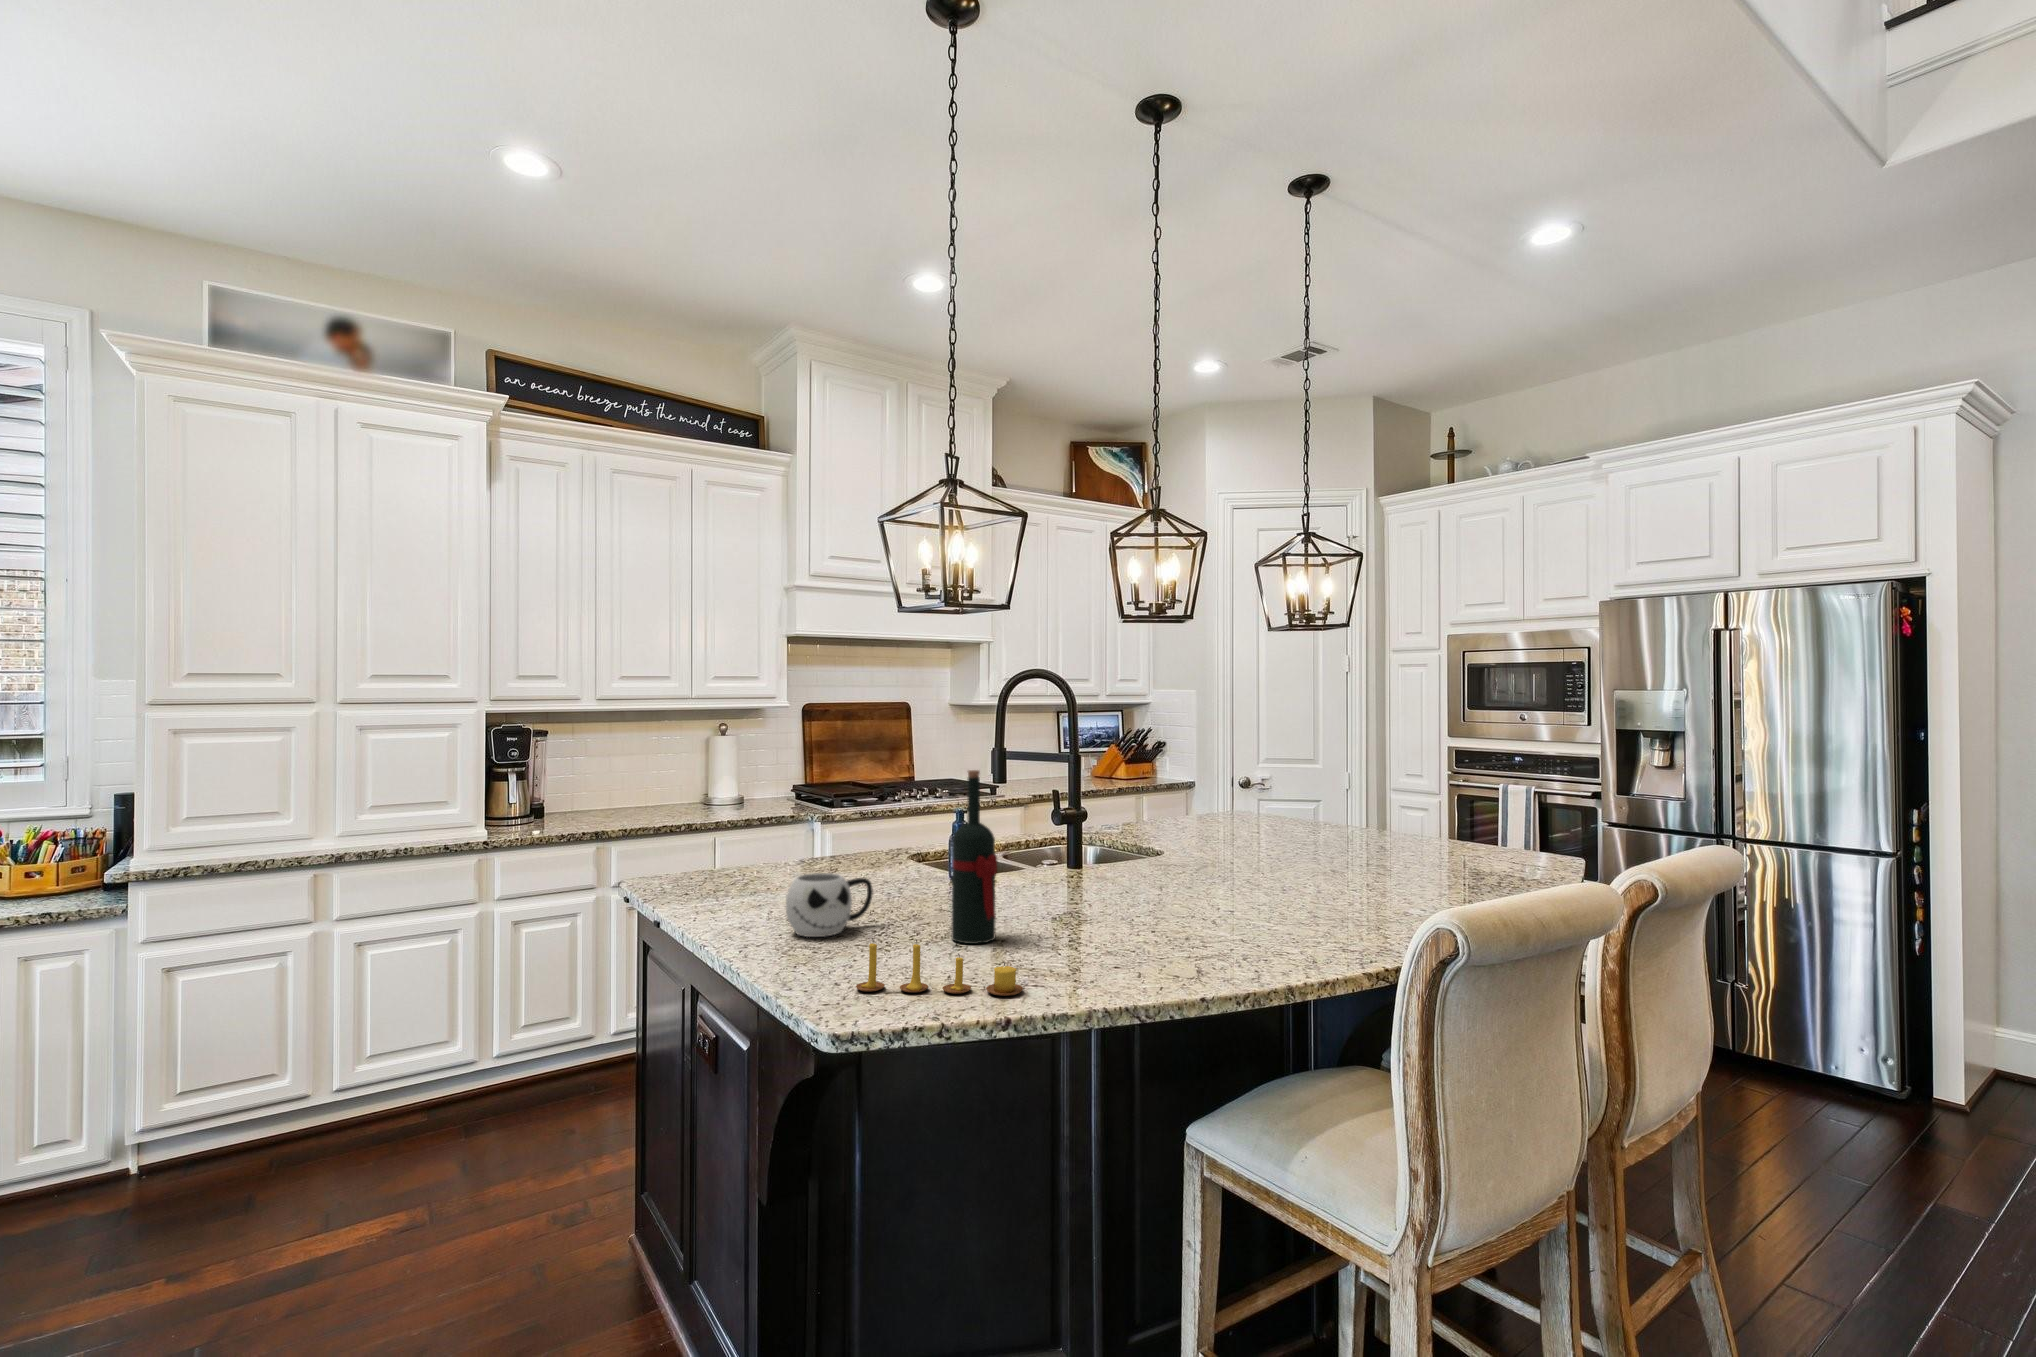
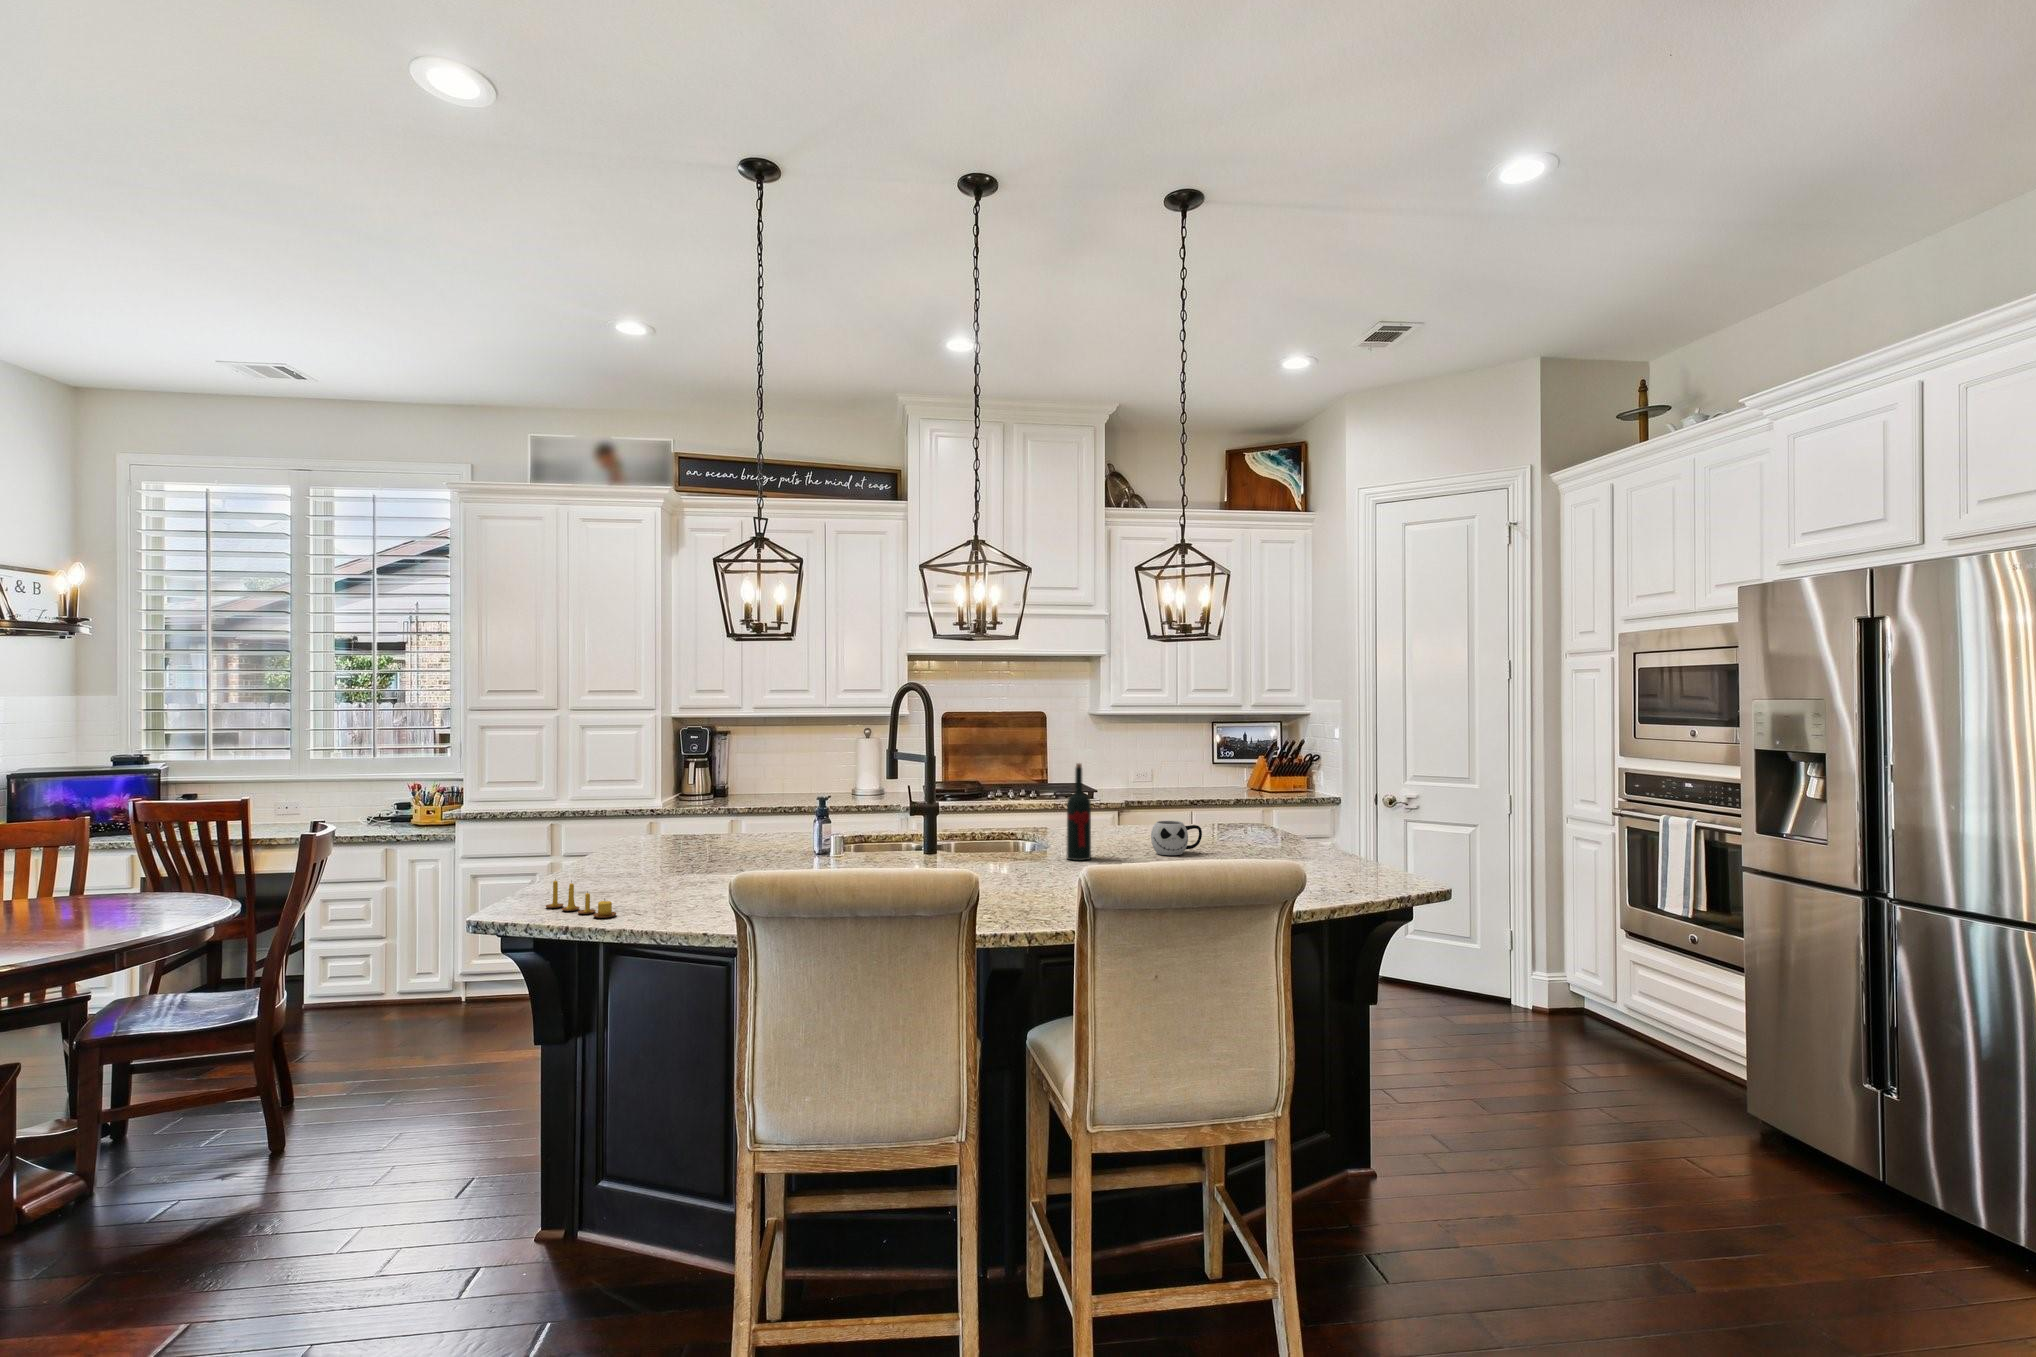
wine bottle: present [951,770,997,944] -> present [1067,763,1091,861]
mug: present [786,873,873,937] -> present [1151,821,1202,855]

